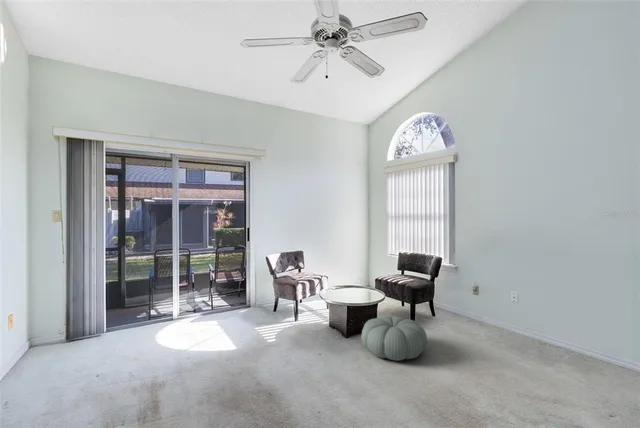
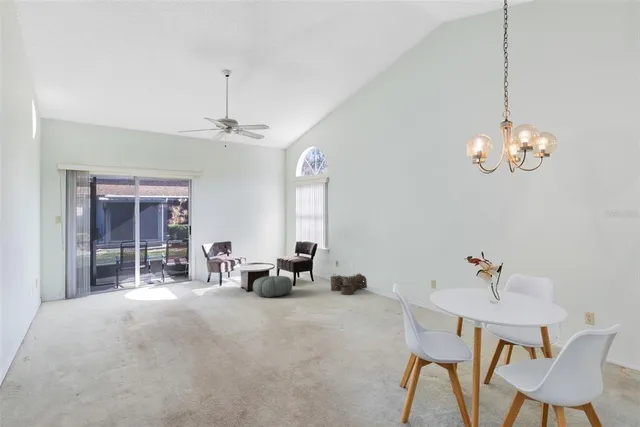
woven basket: none [480,315,539,364] -> present [331,273,367,295]

